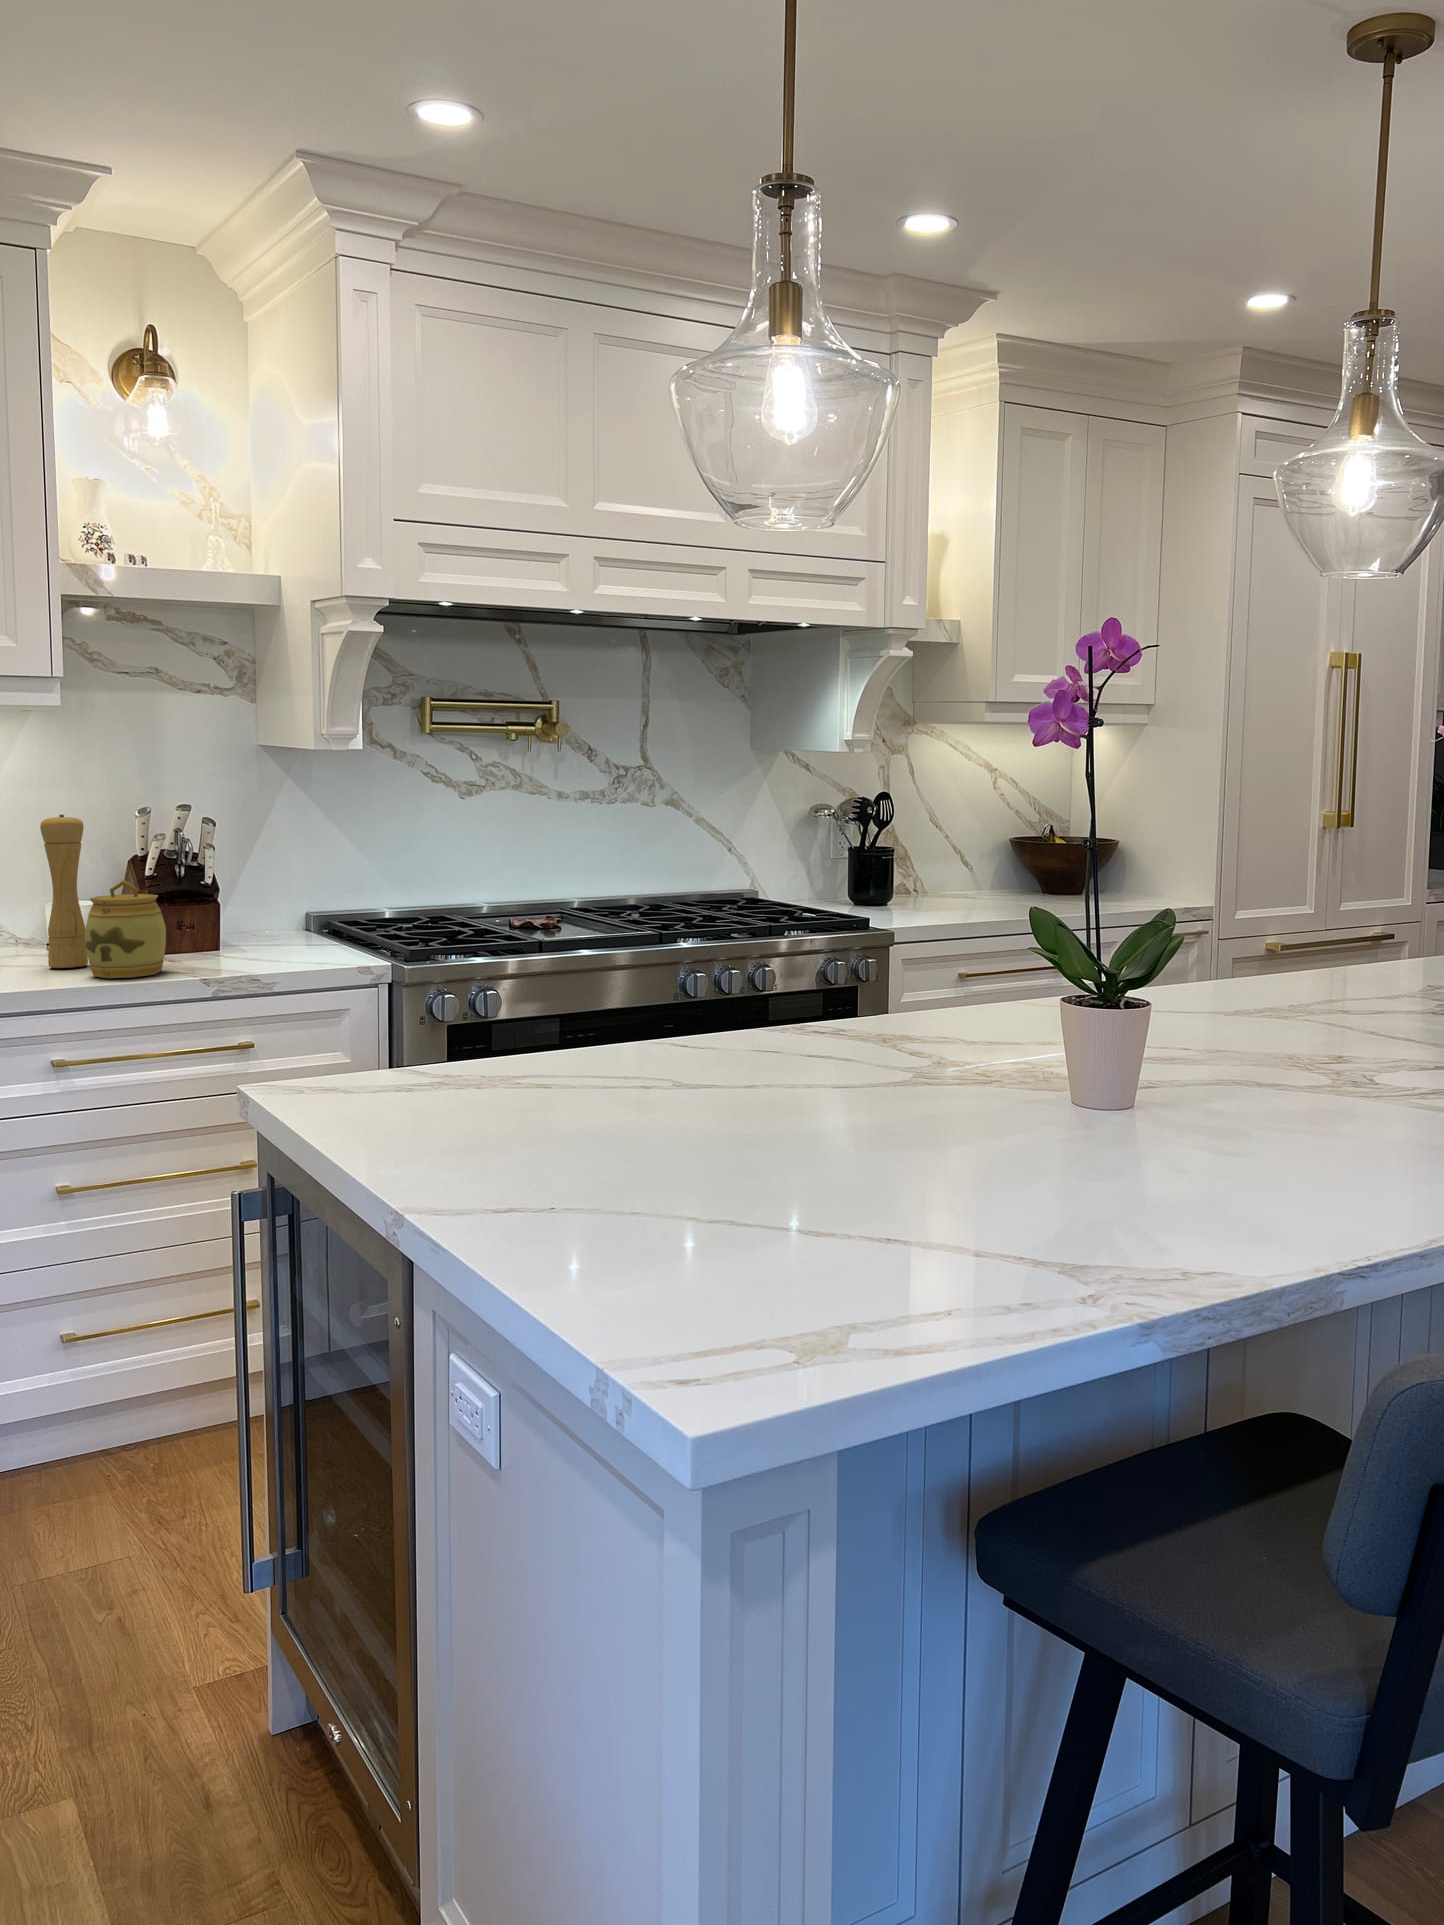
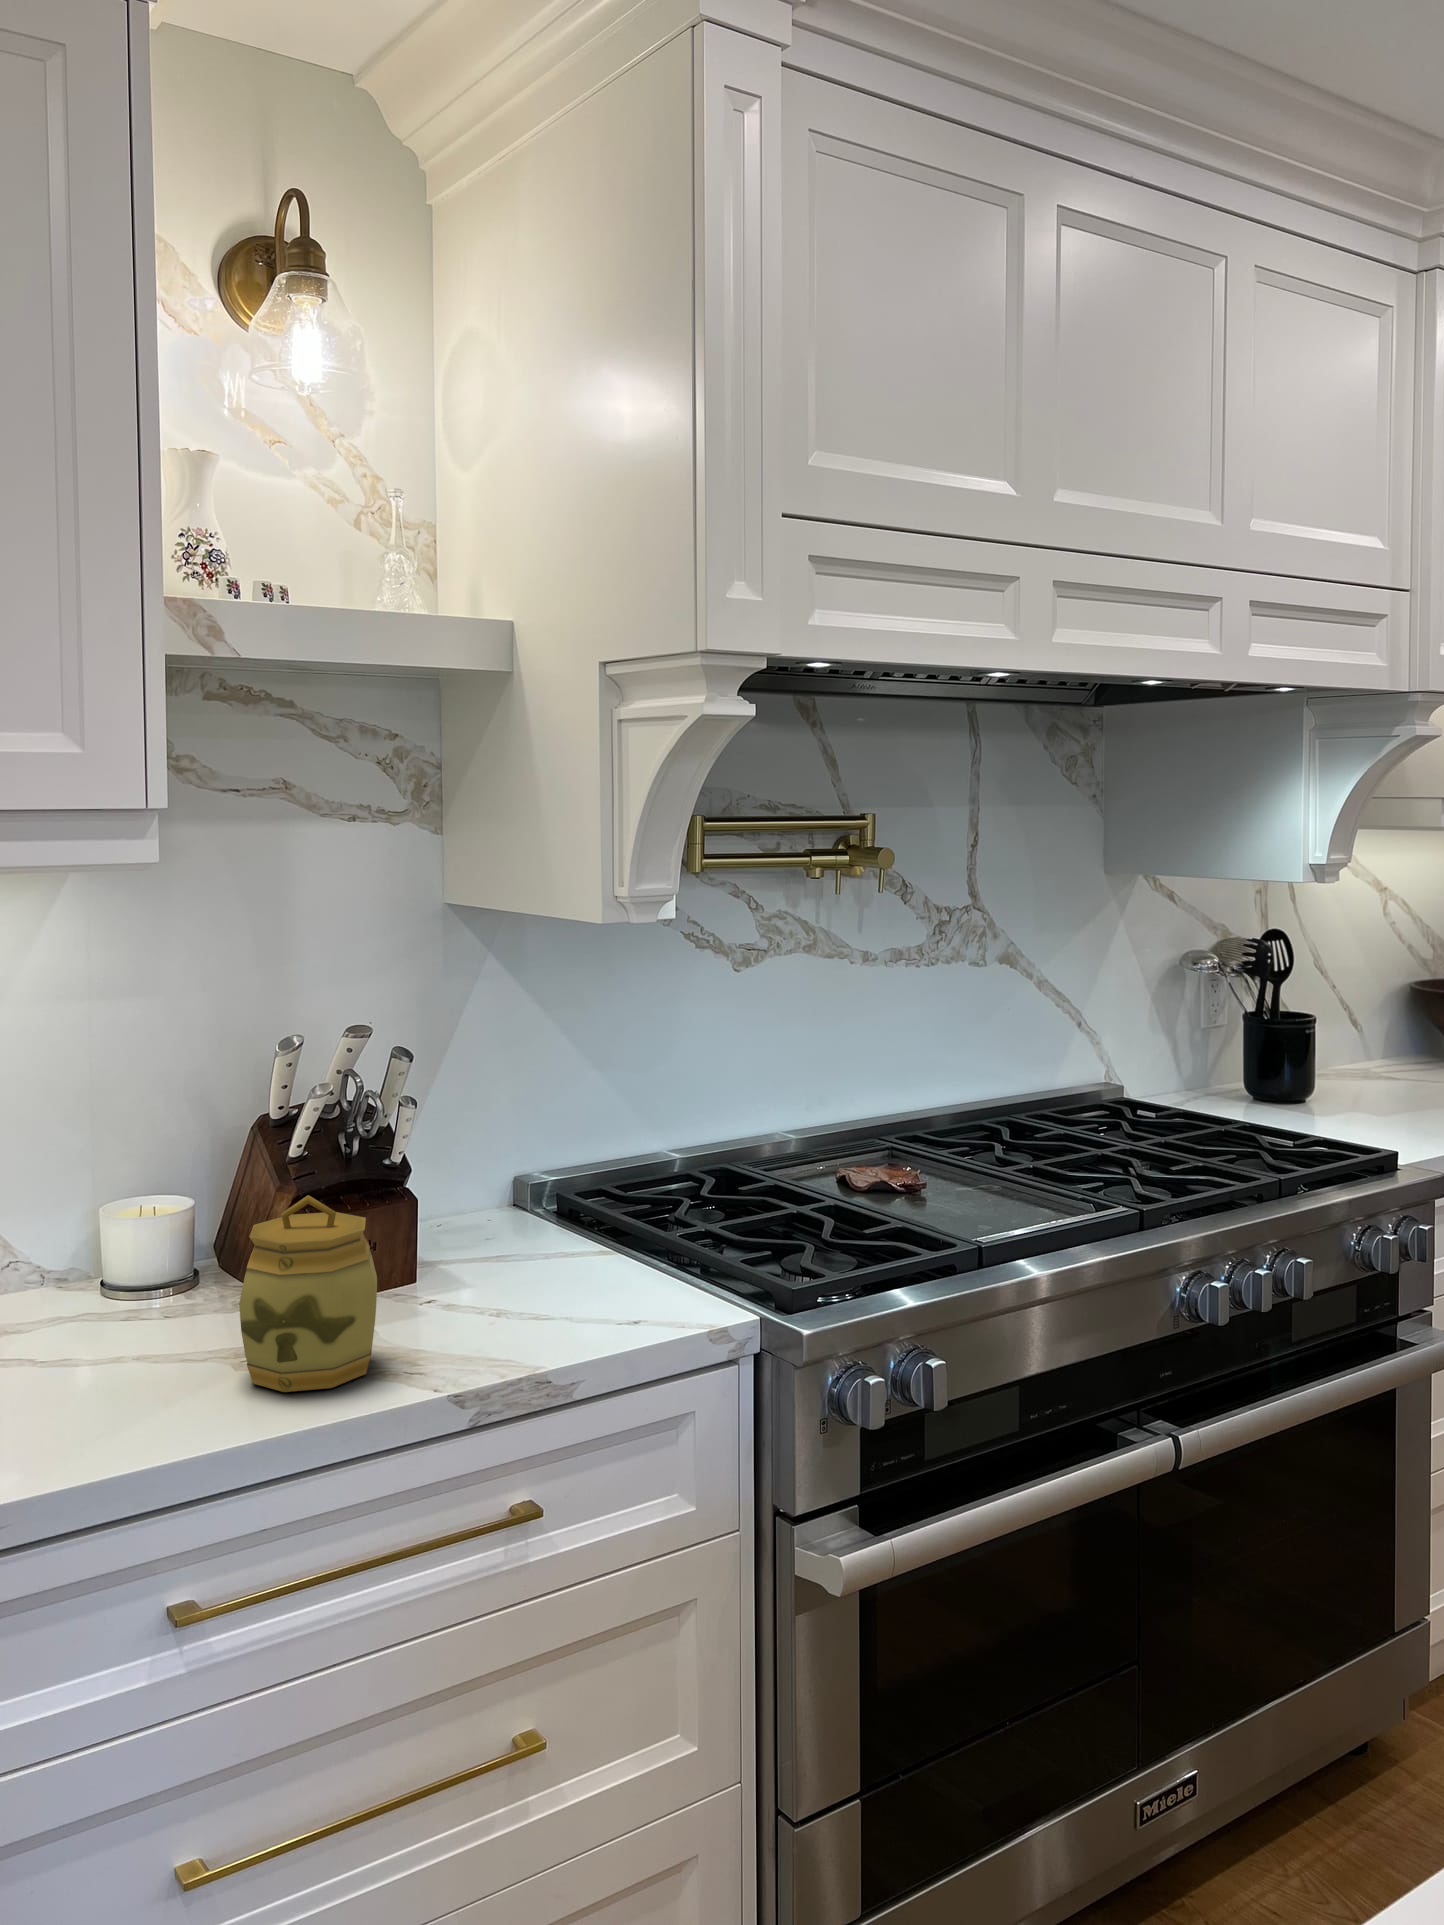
pepper mill: present [40,815,88,968] -> none [134,1063,213,1353]

